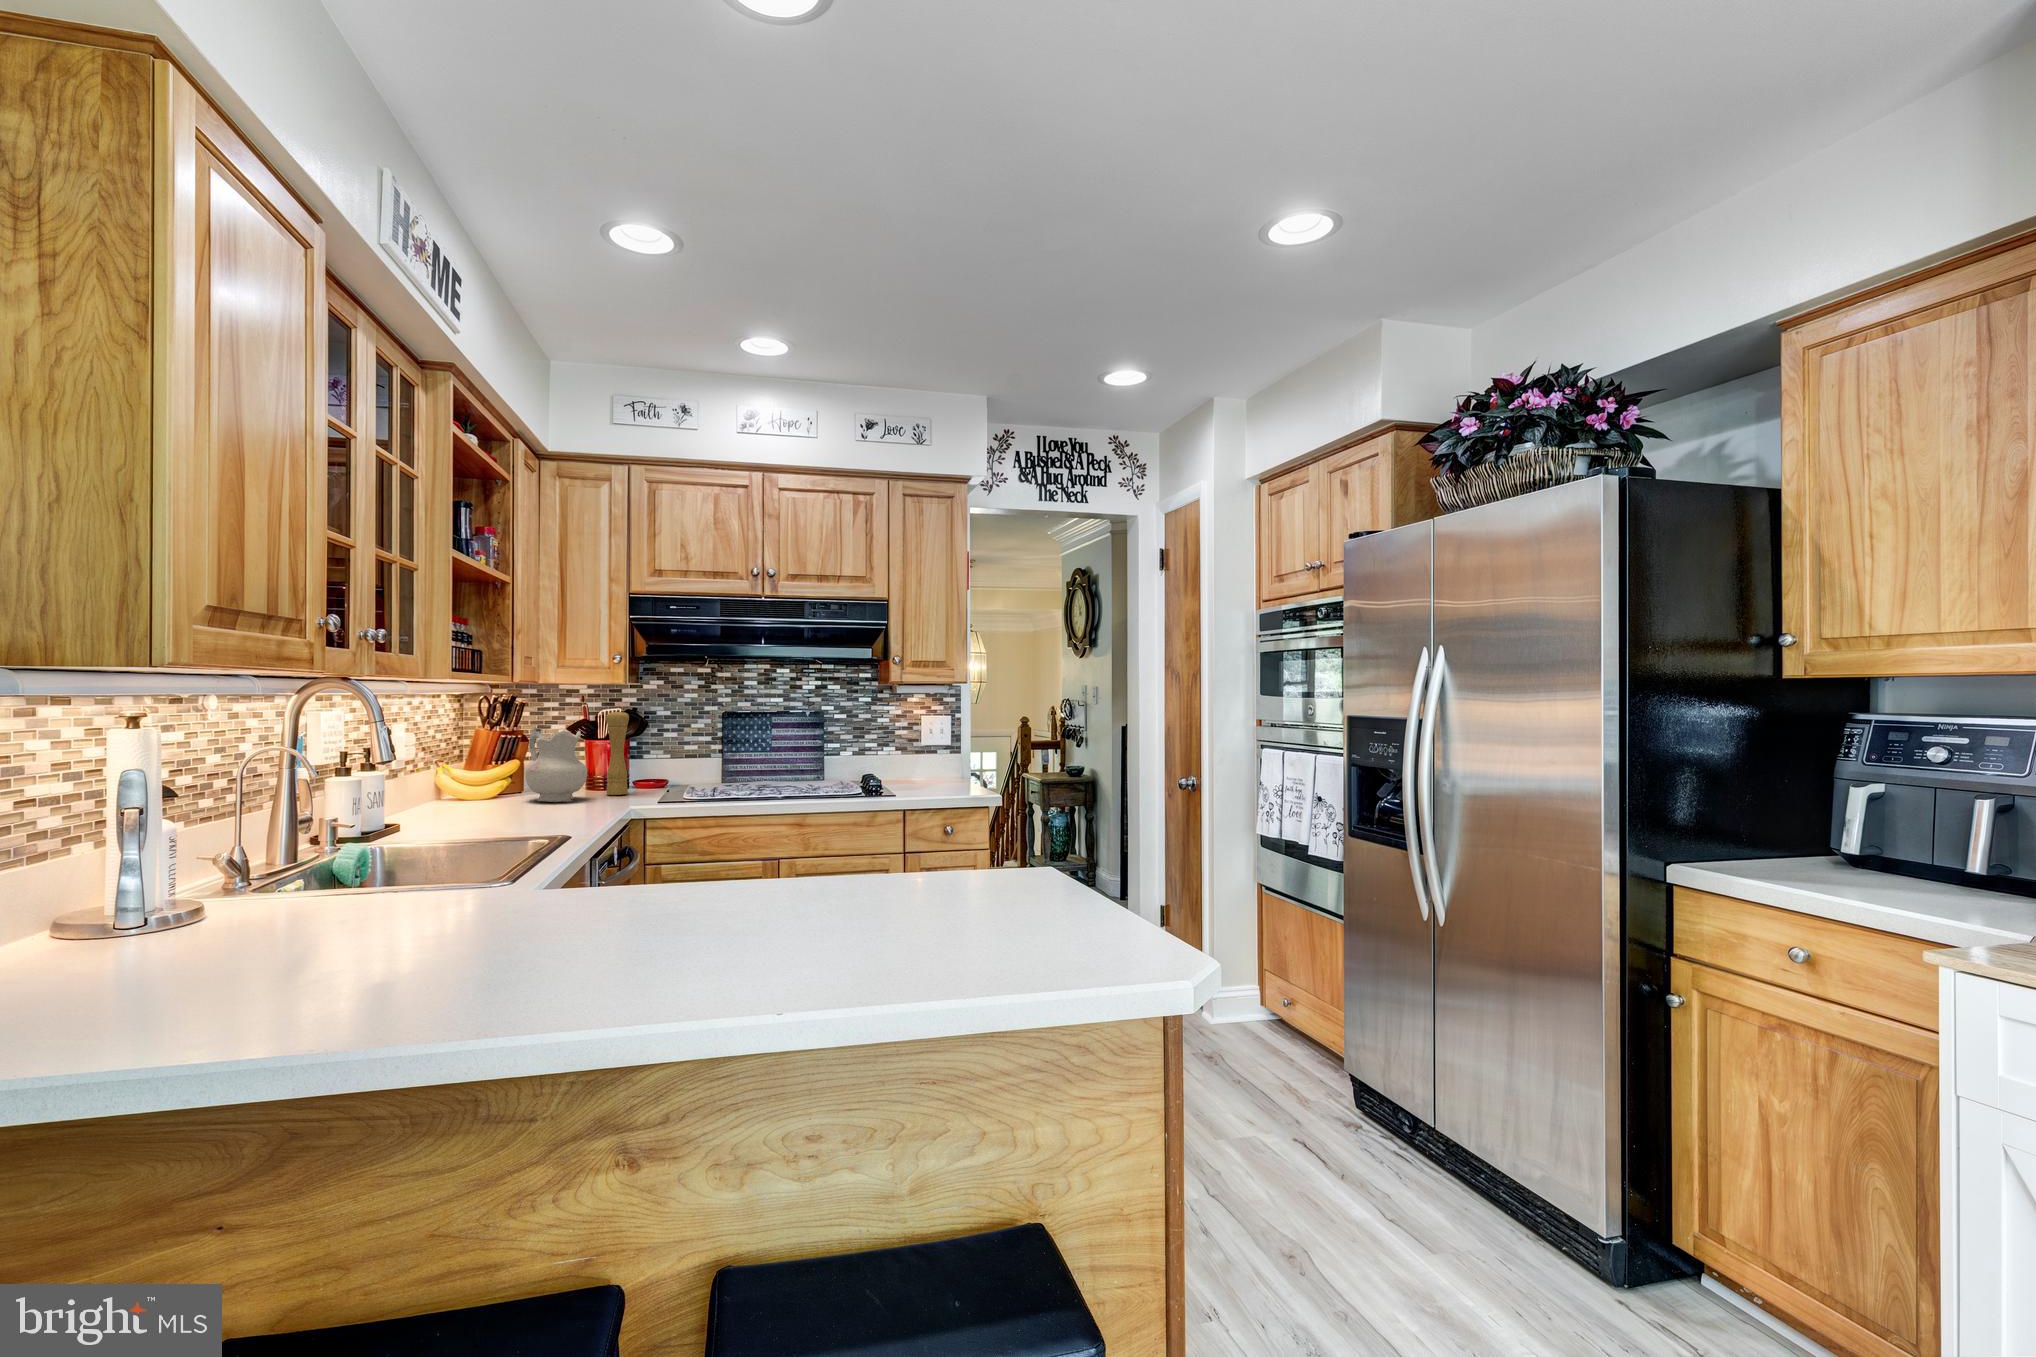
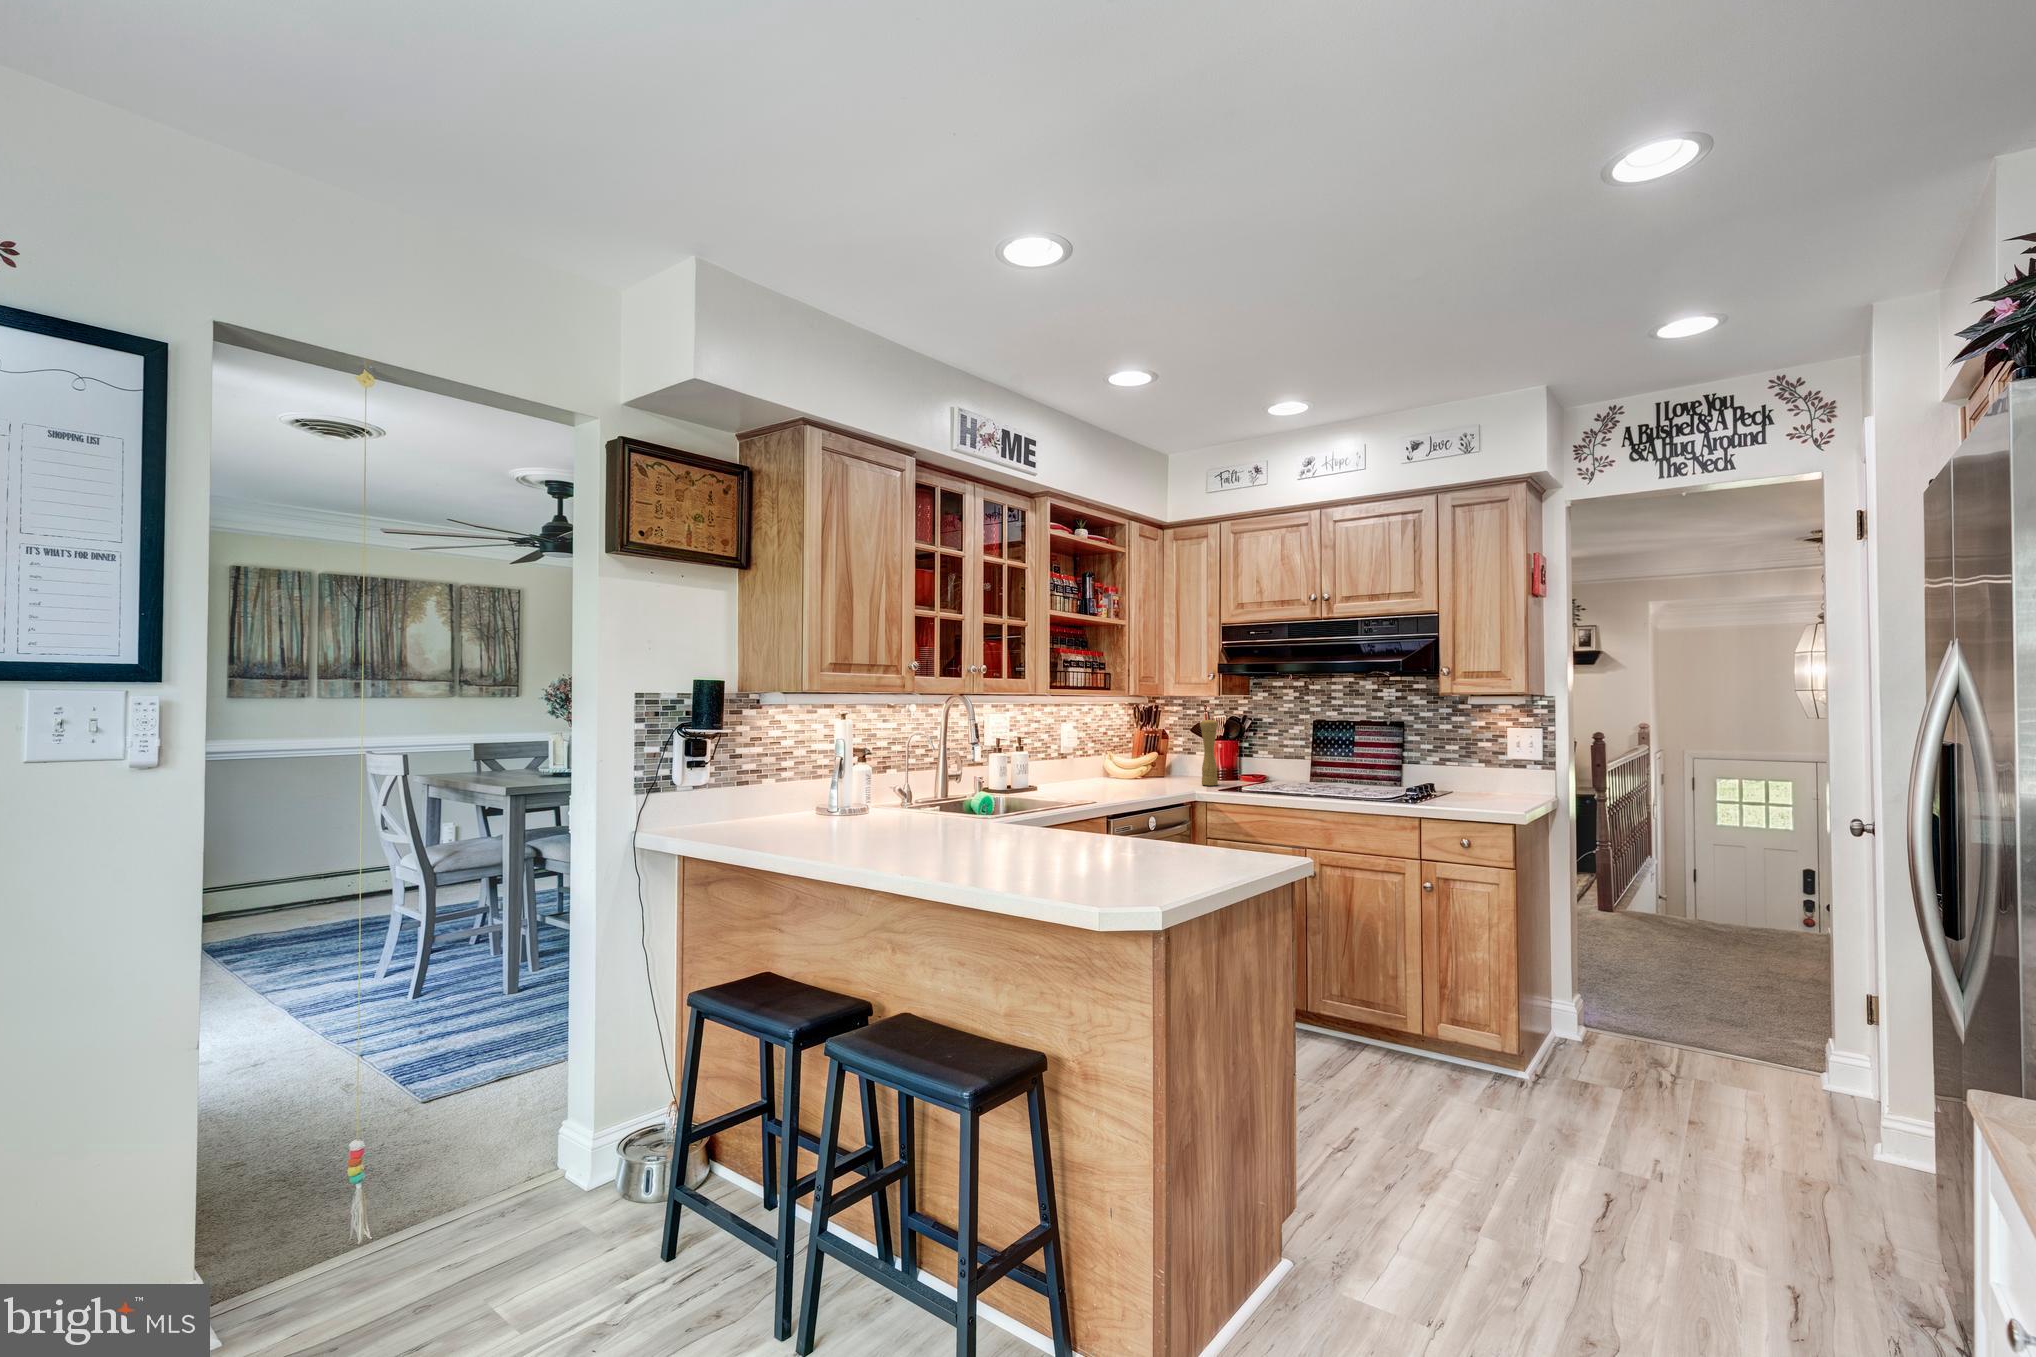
ceramic pitcher: present [525,727,587,802] -> none [1138,731,1181,787]

